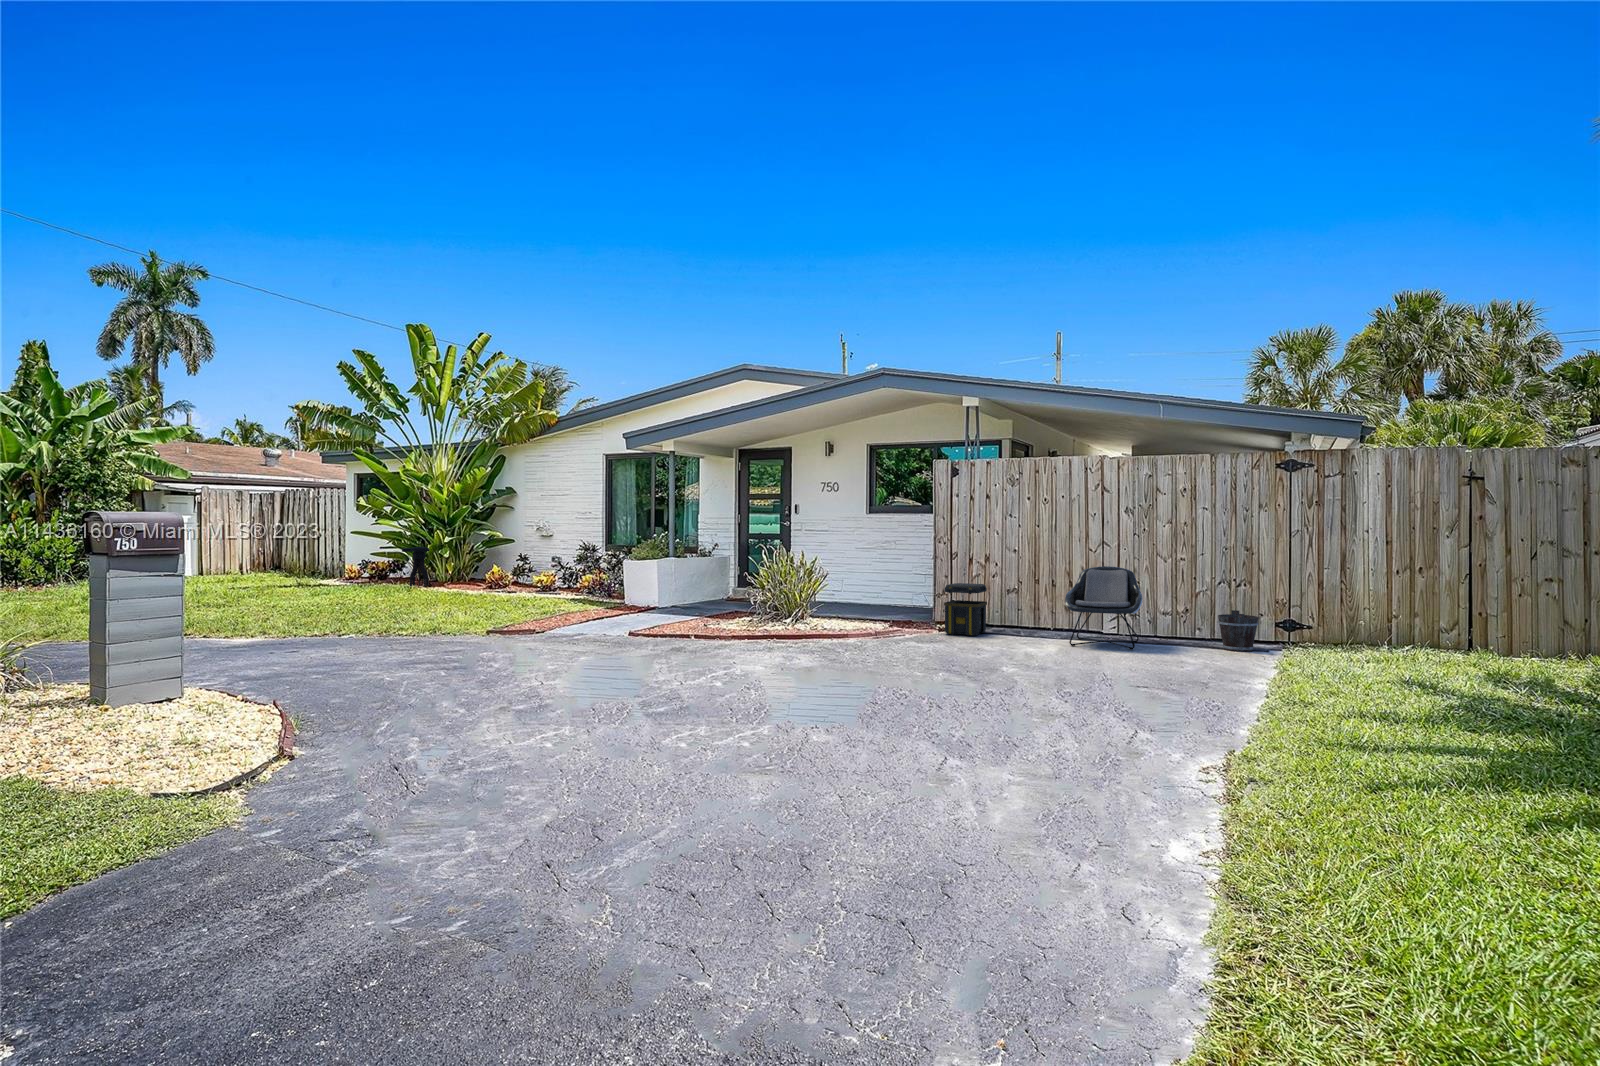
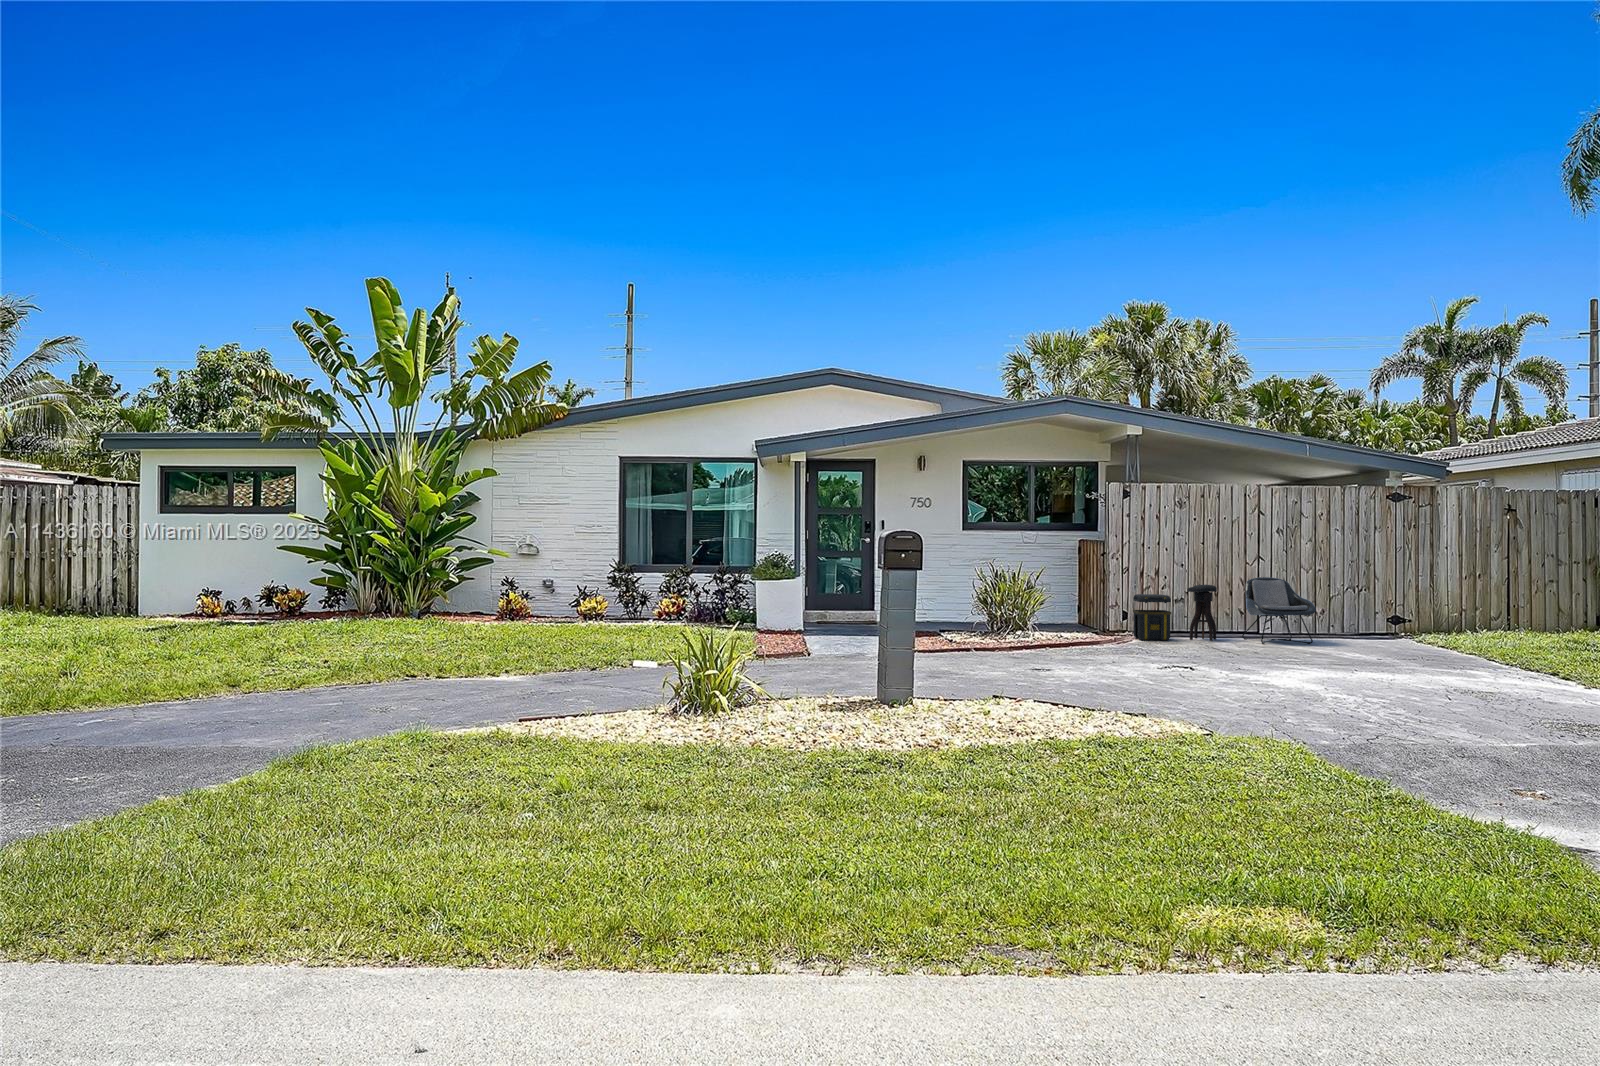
stool: present [402,547,430,587] -> present [1187,585,1217,641]
bucket: present [1218,610,1259,652] -> none [1352,611,1385,642]

